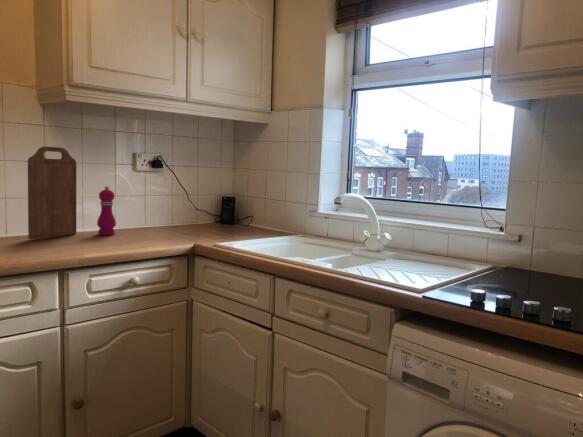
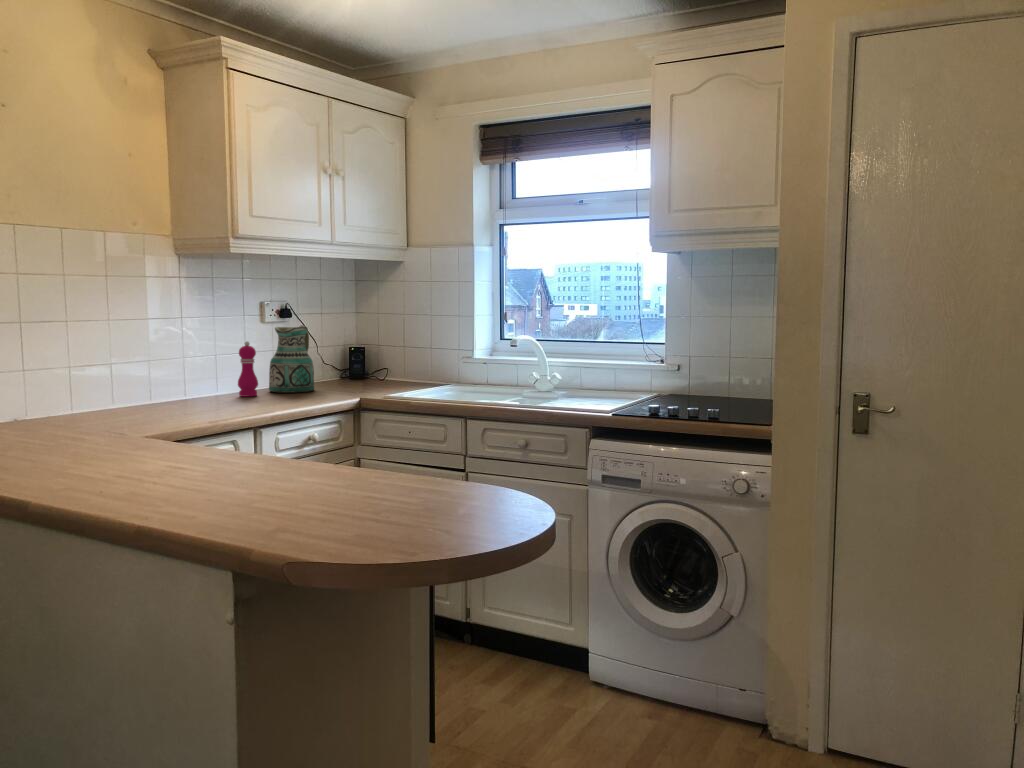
cutting board: present [28,146,77,239] -> none [176,301,215,404]
ceramic pitcher: none [132,175,176,233] -> present [269,325,314,393]

